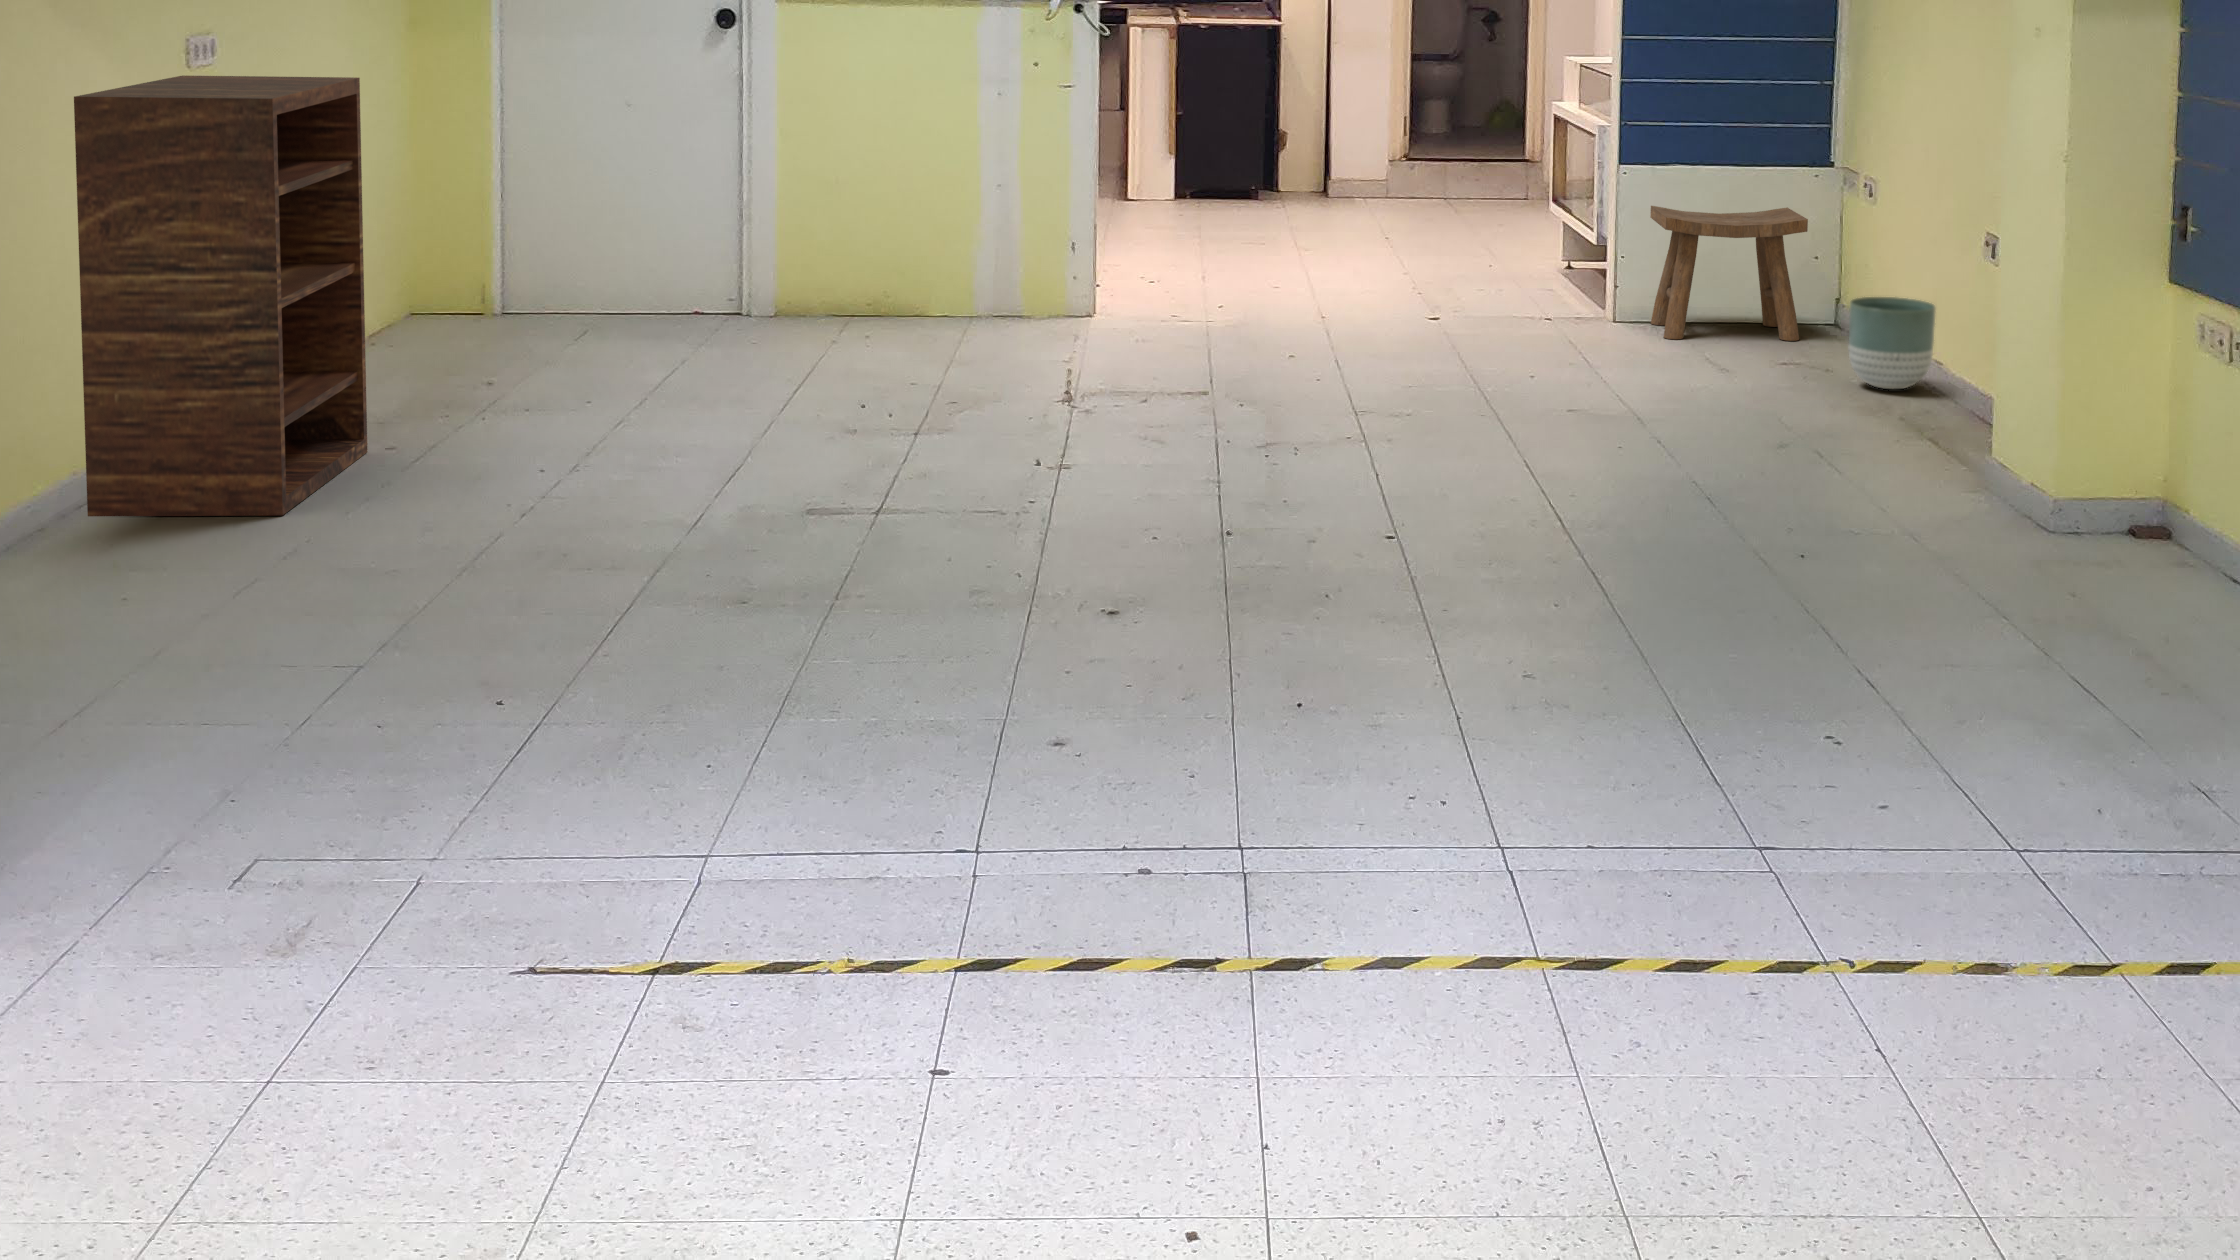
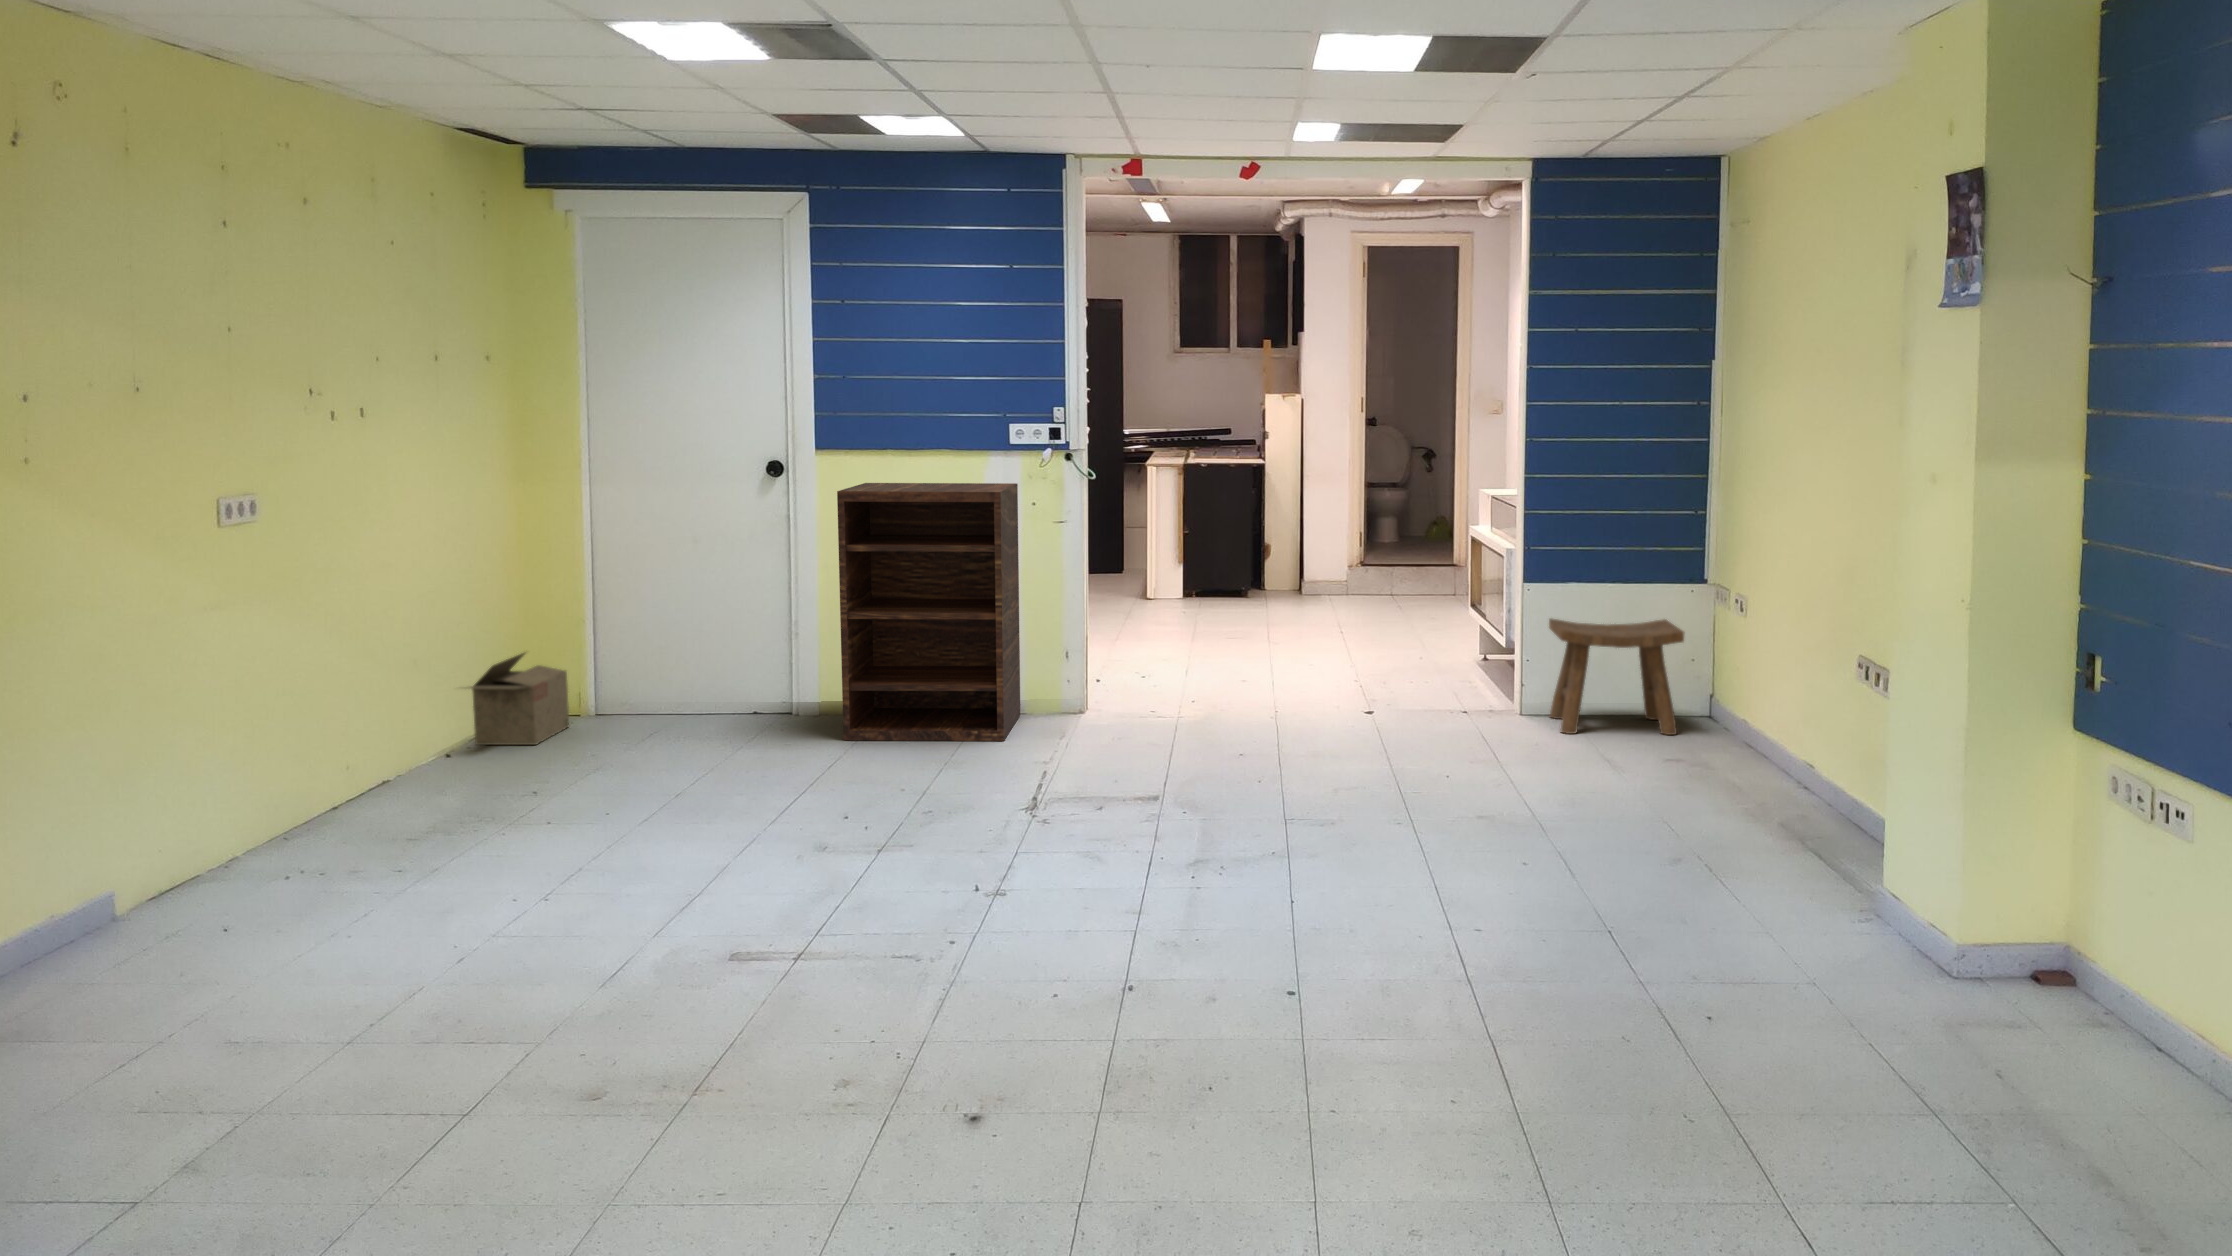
shelving unit: present [74,76,368,516] -> present [837,483,1020,741]
cardboard box: none [360,235,475,345] -> present [469,653,569,745]
planter: present [1849,297,1935,389] -> none [1725,706,1804,790]

